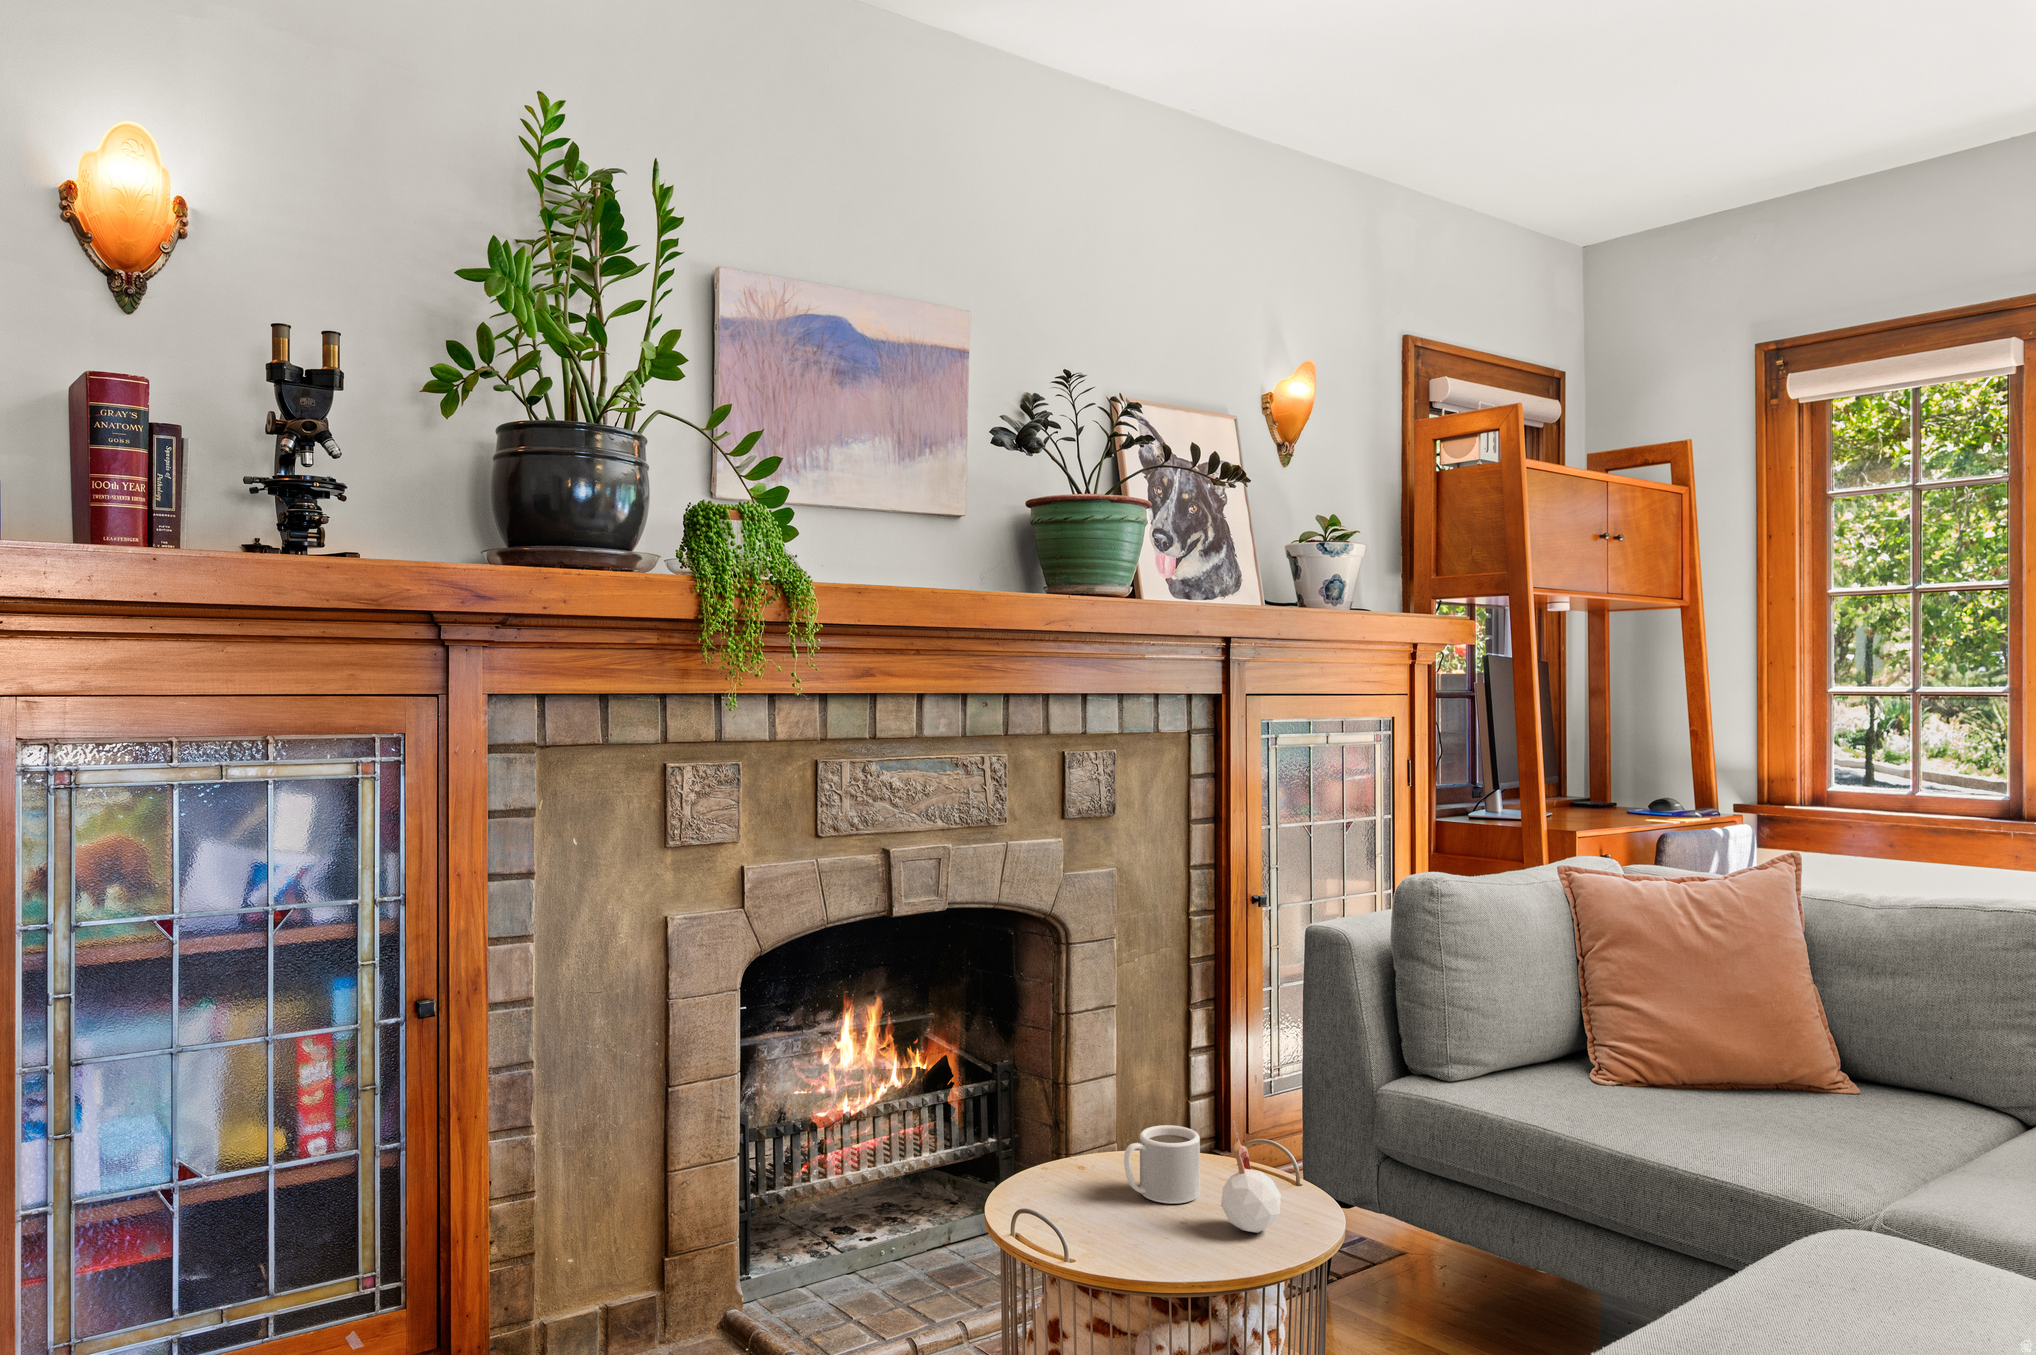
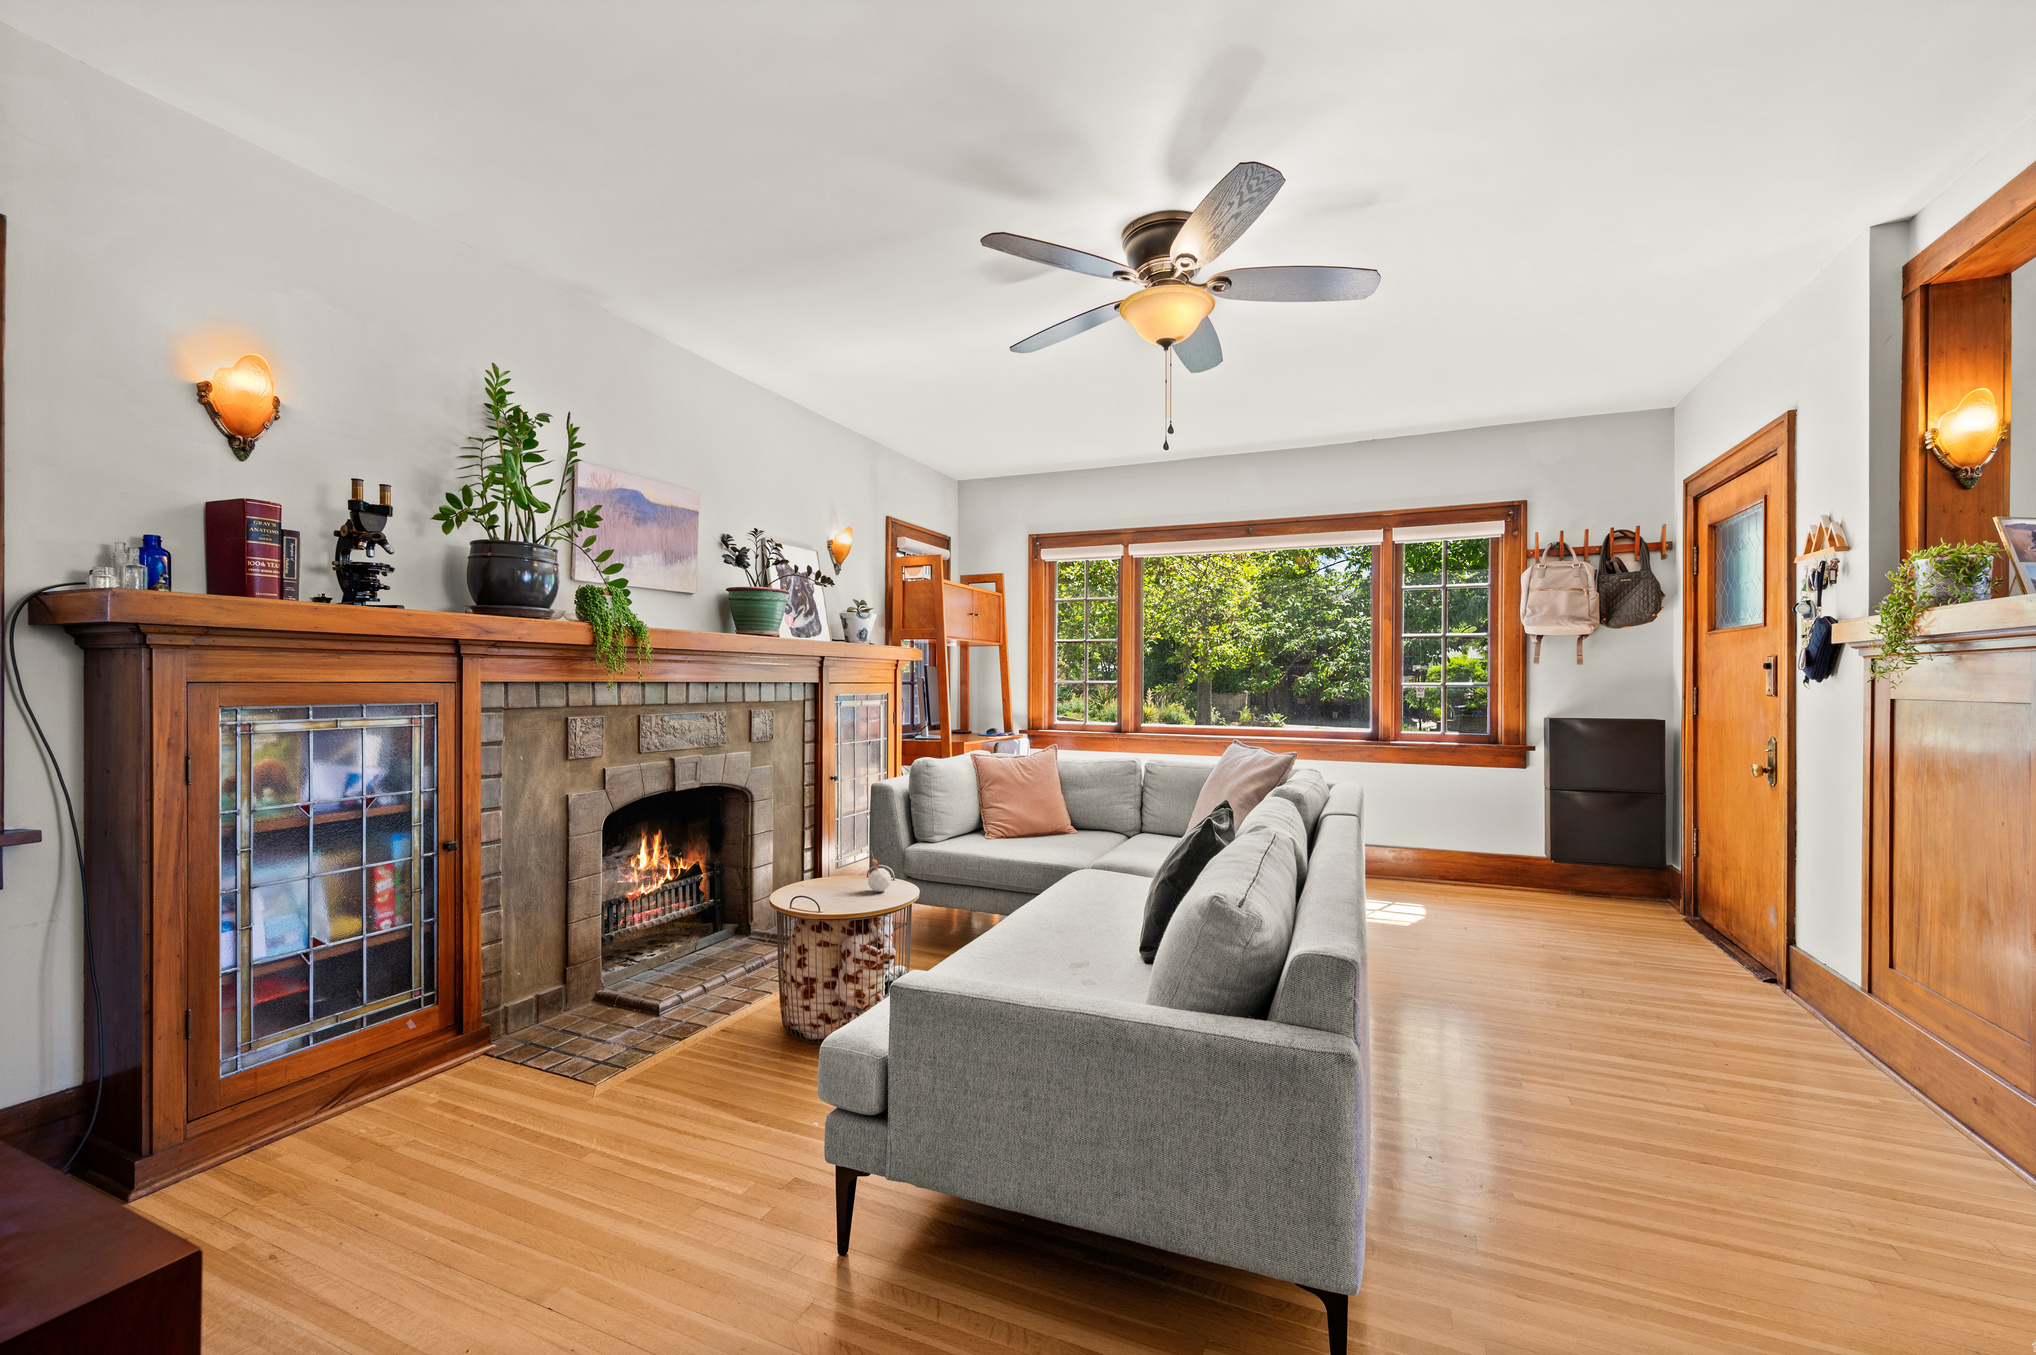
mug: present [1124,1125,1200,1204] -> none [824,860,854,889]

